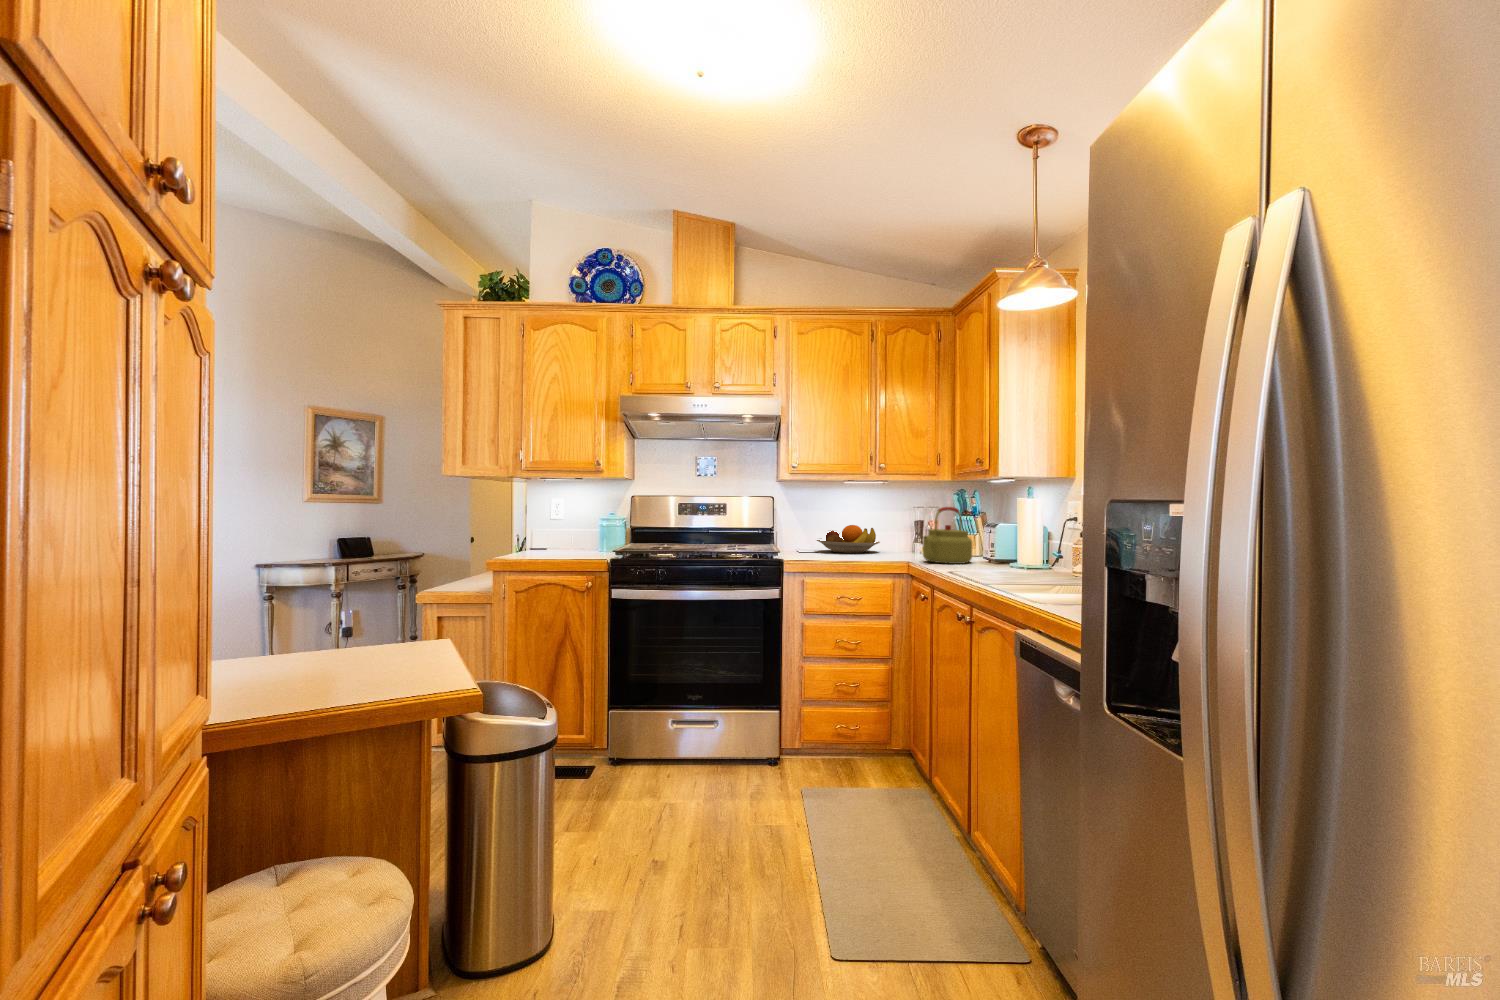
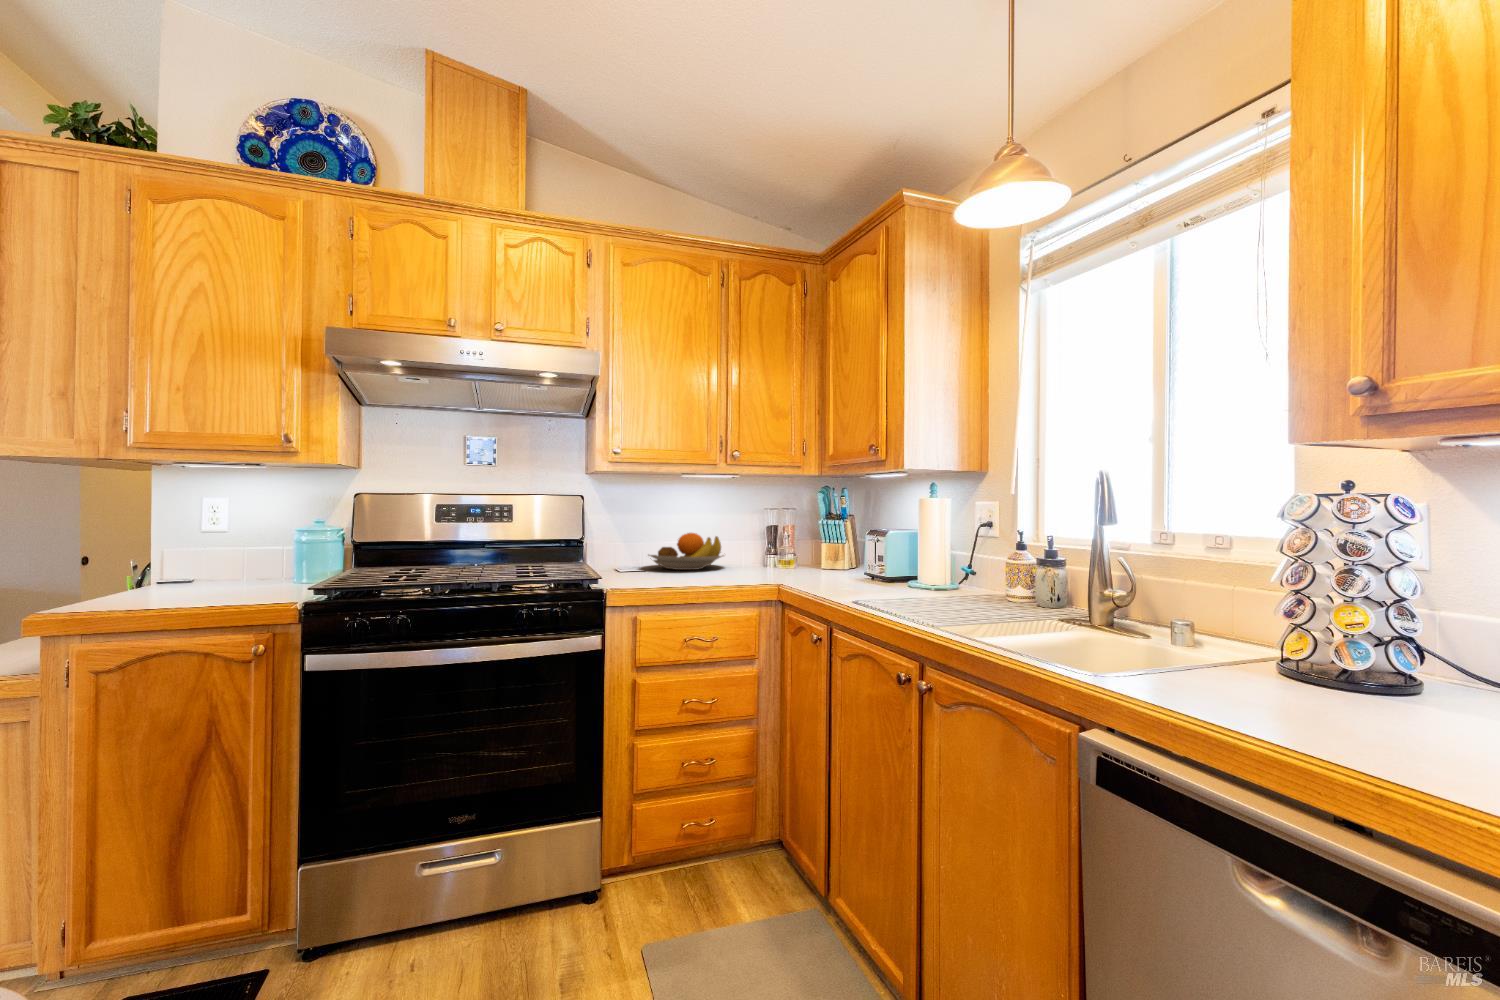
kettle: present [923,507,972,564] -> none [797,510,861,586]

